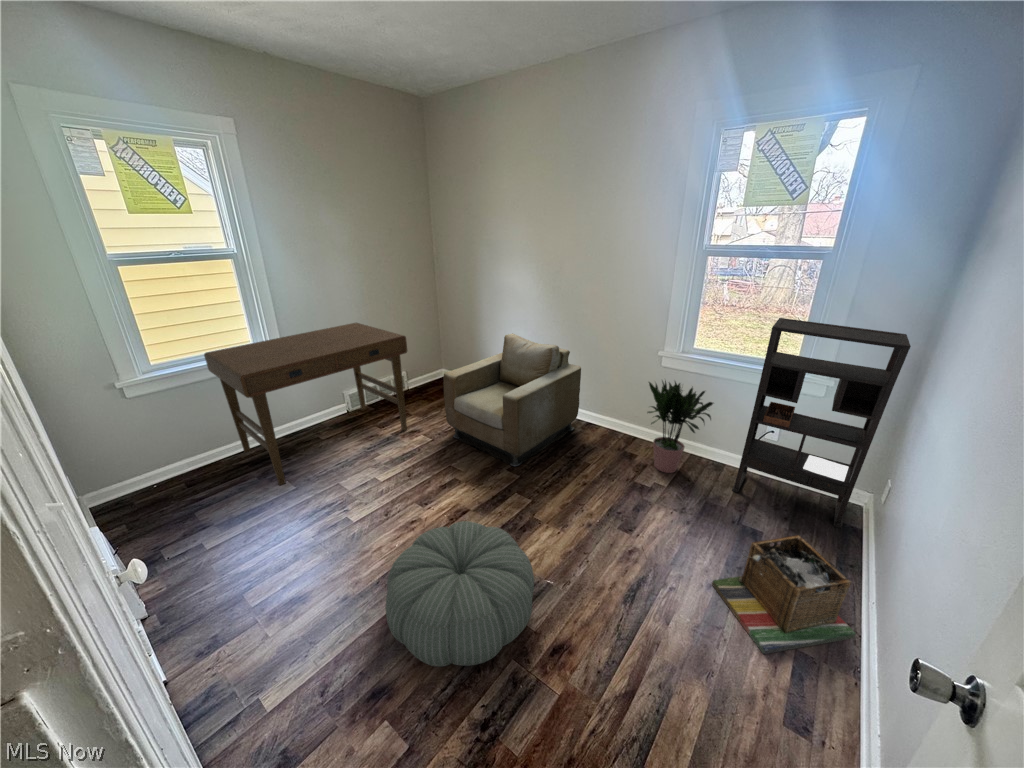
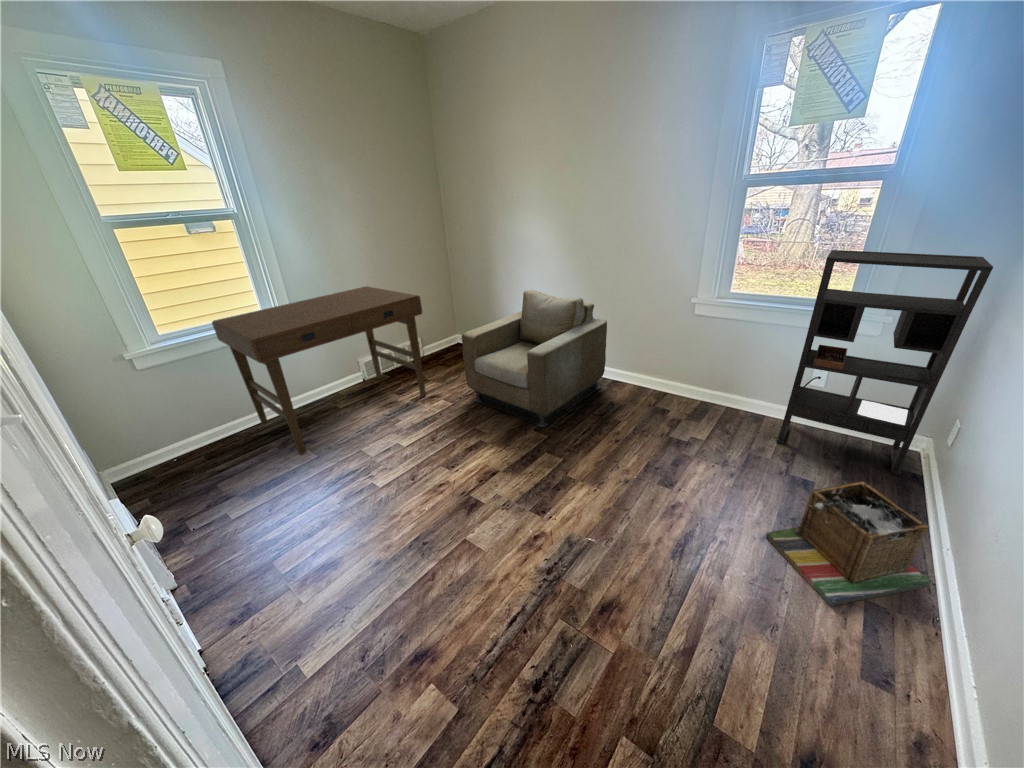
potted plant: present [648,381,713,473] -> none [675,319,766,427]
pouf: present [386,521,534,667] -> none [422,480,577,627]

